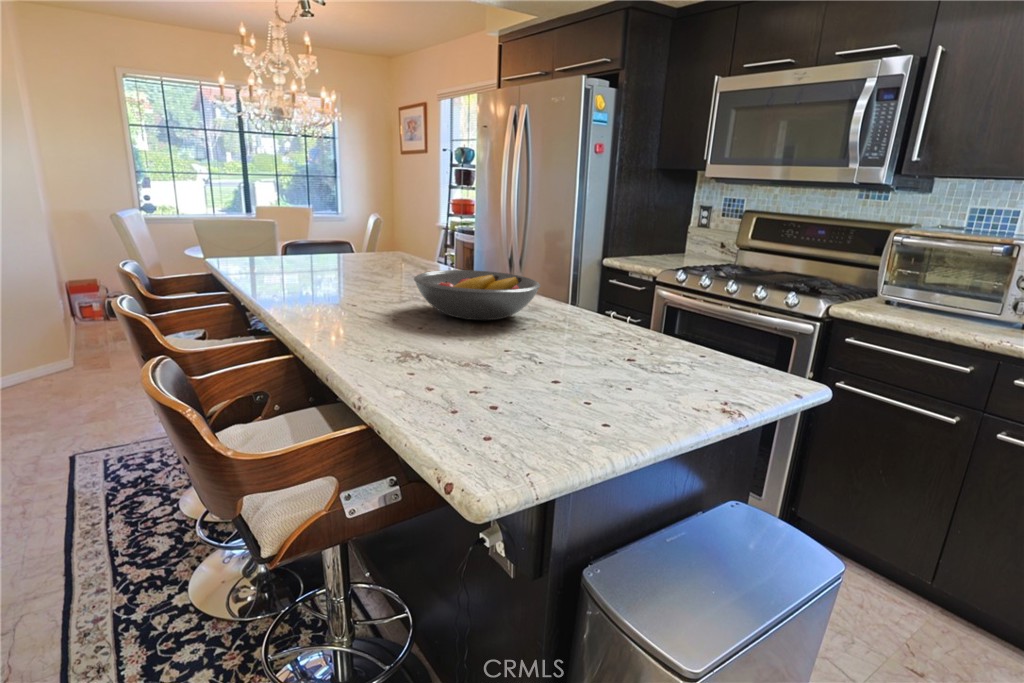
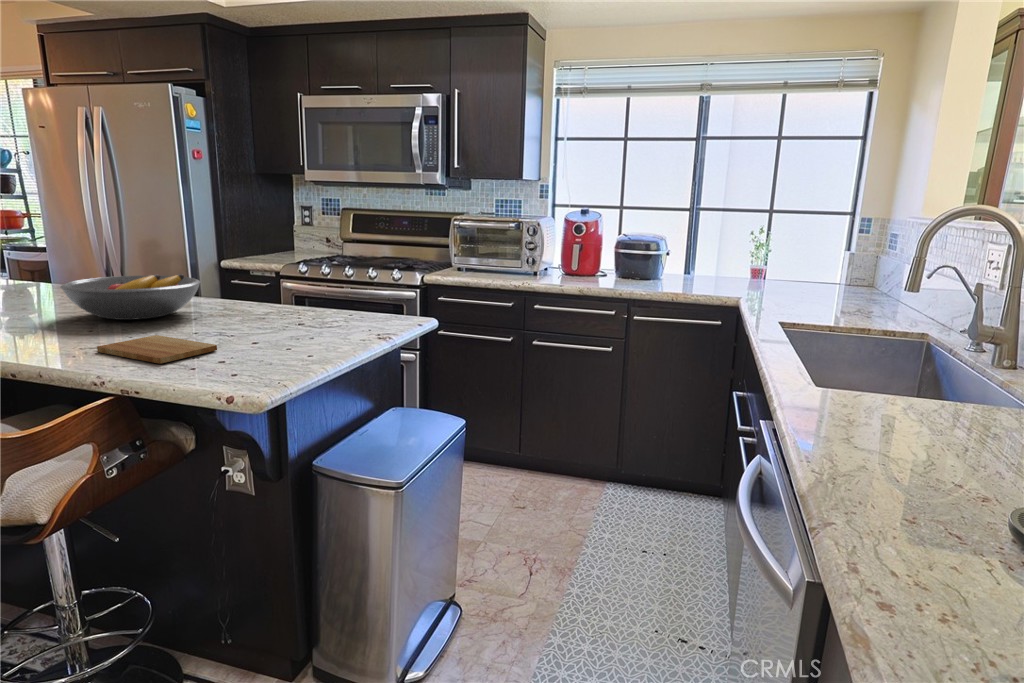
cutting board: none [402,345,510,387] -> present [97,335,217,364]

